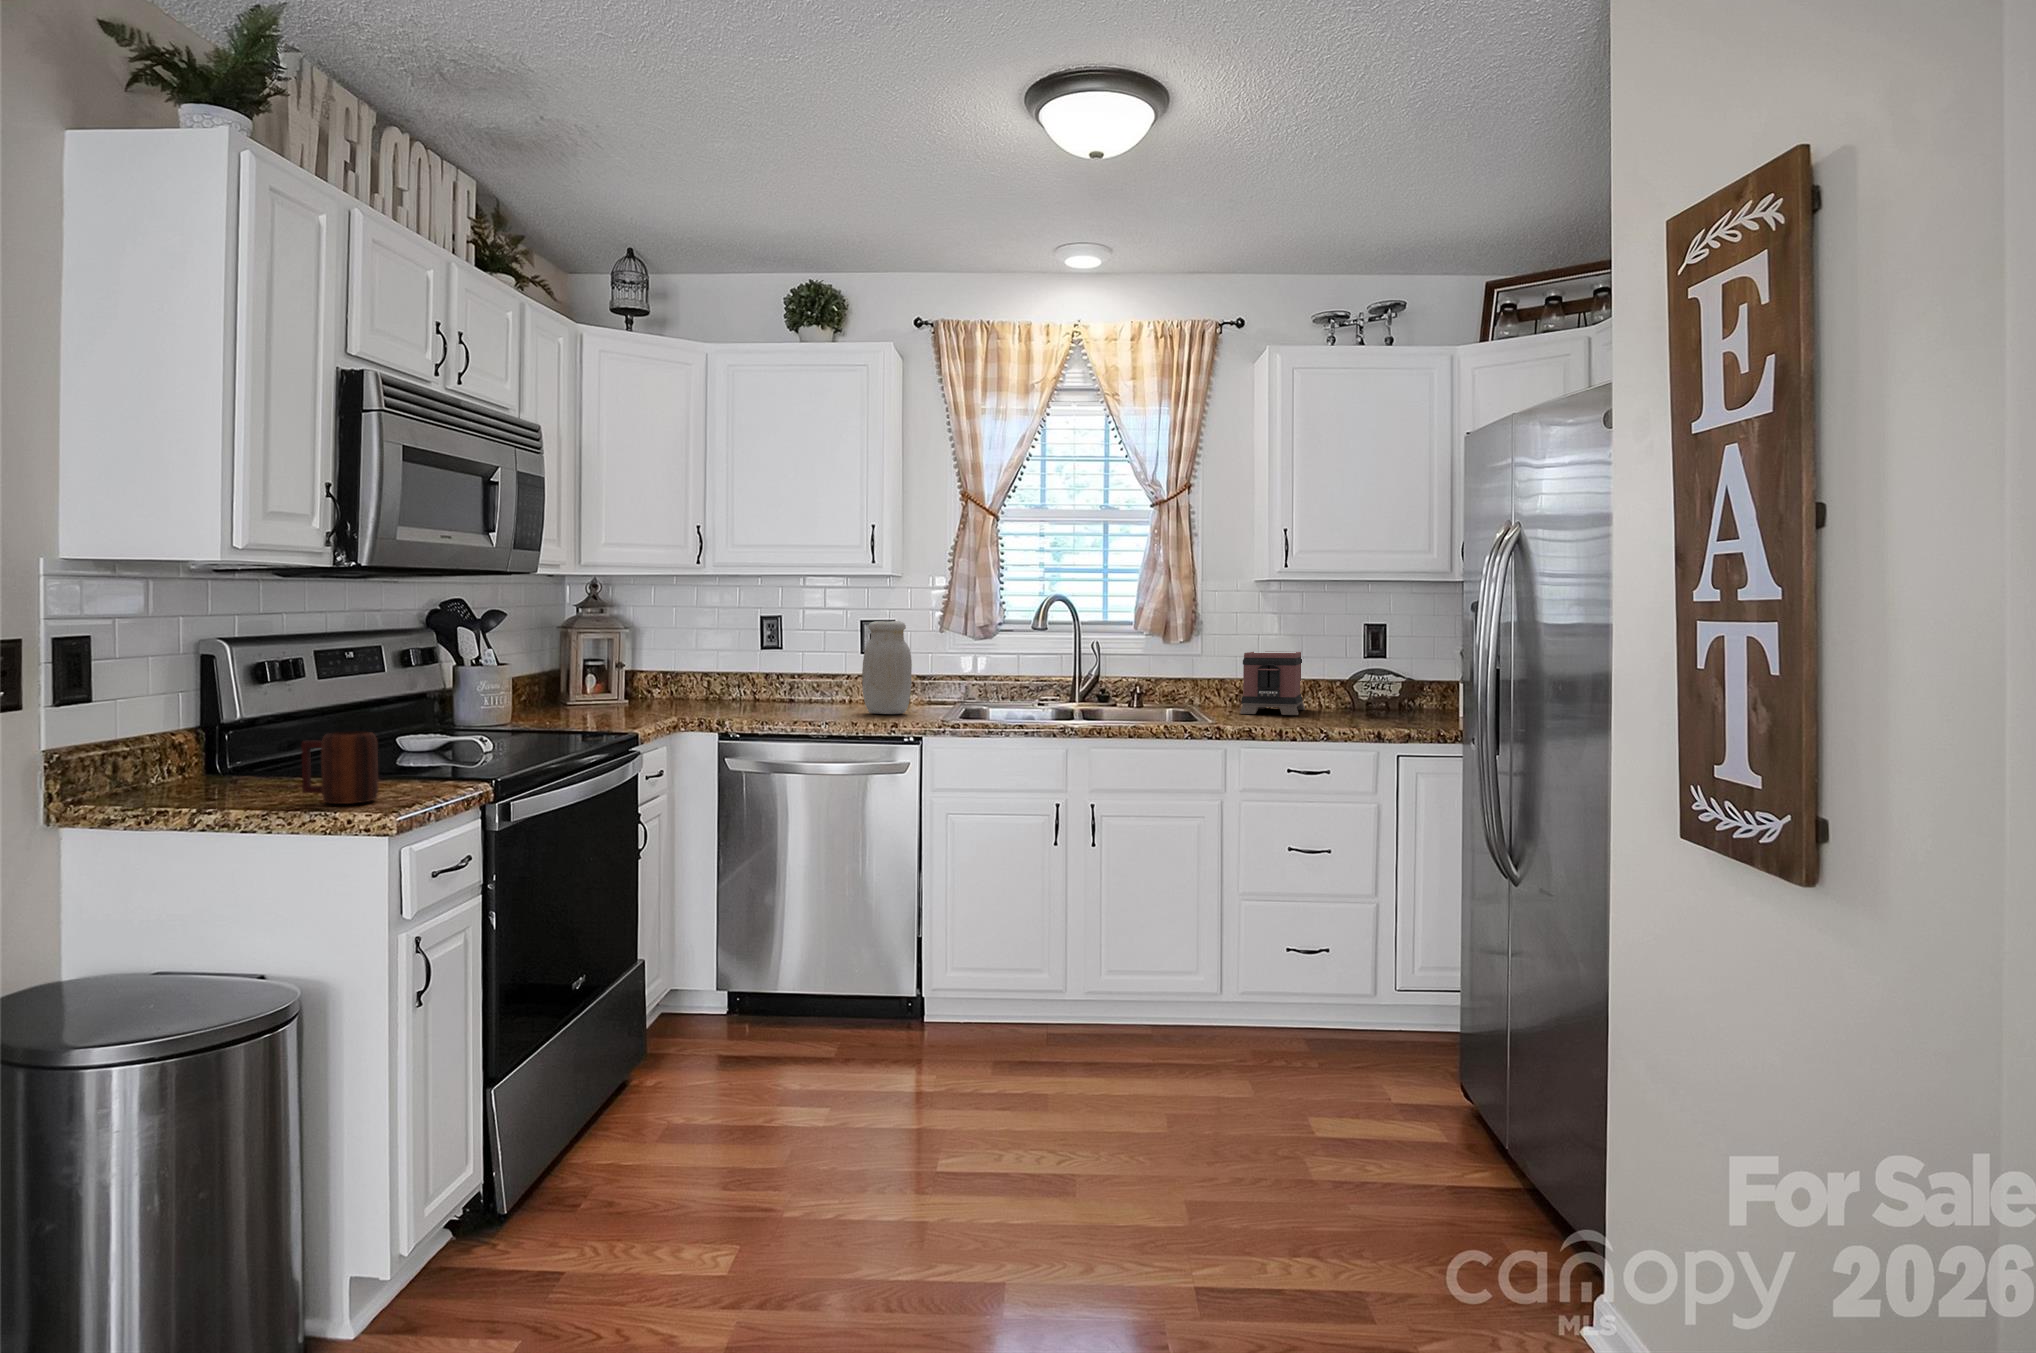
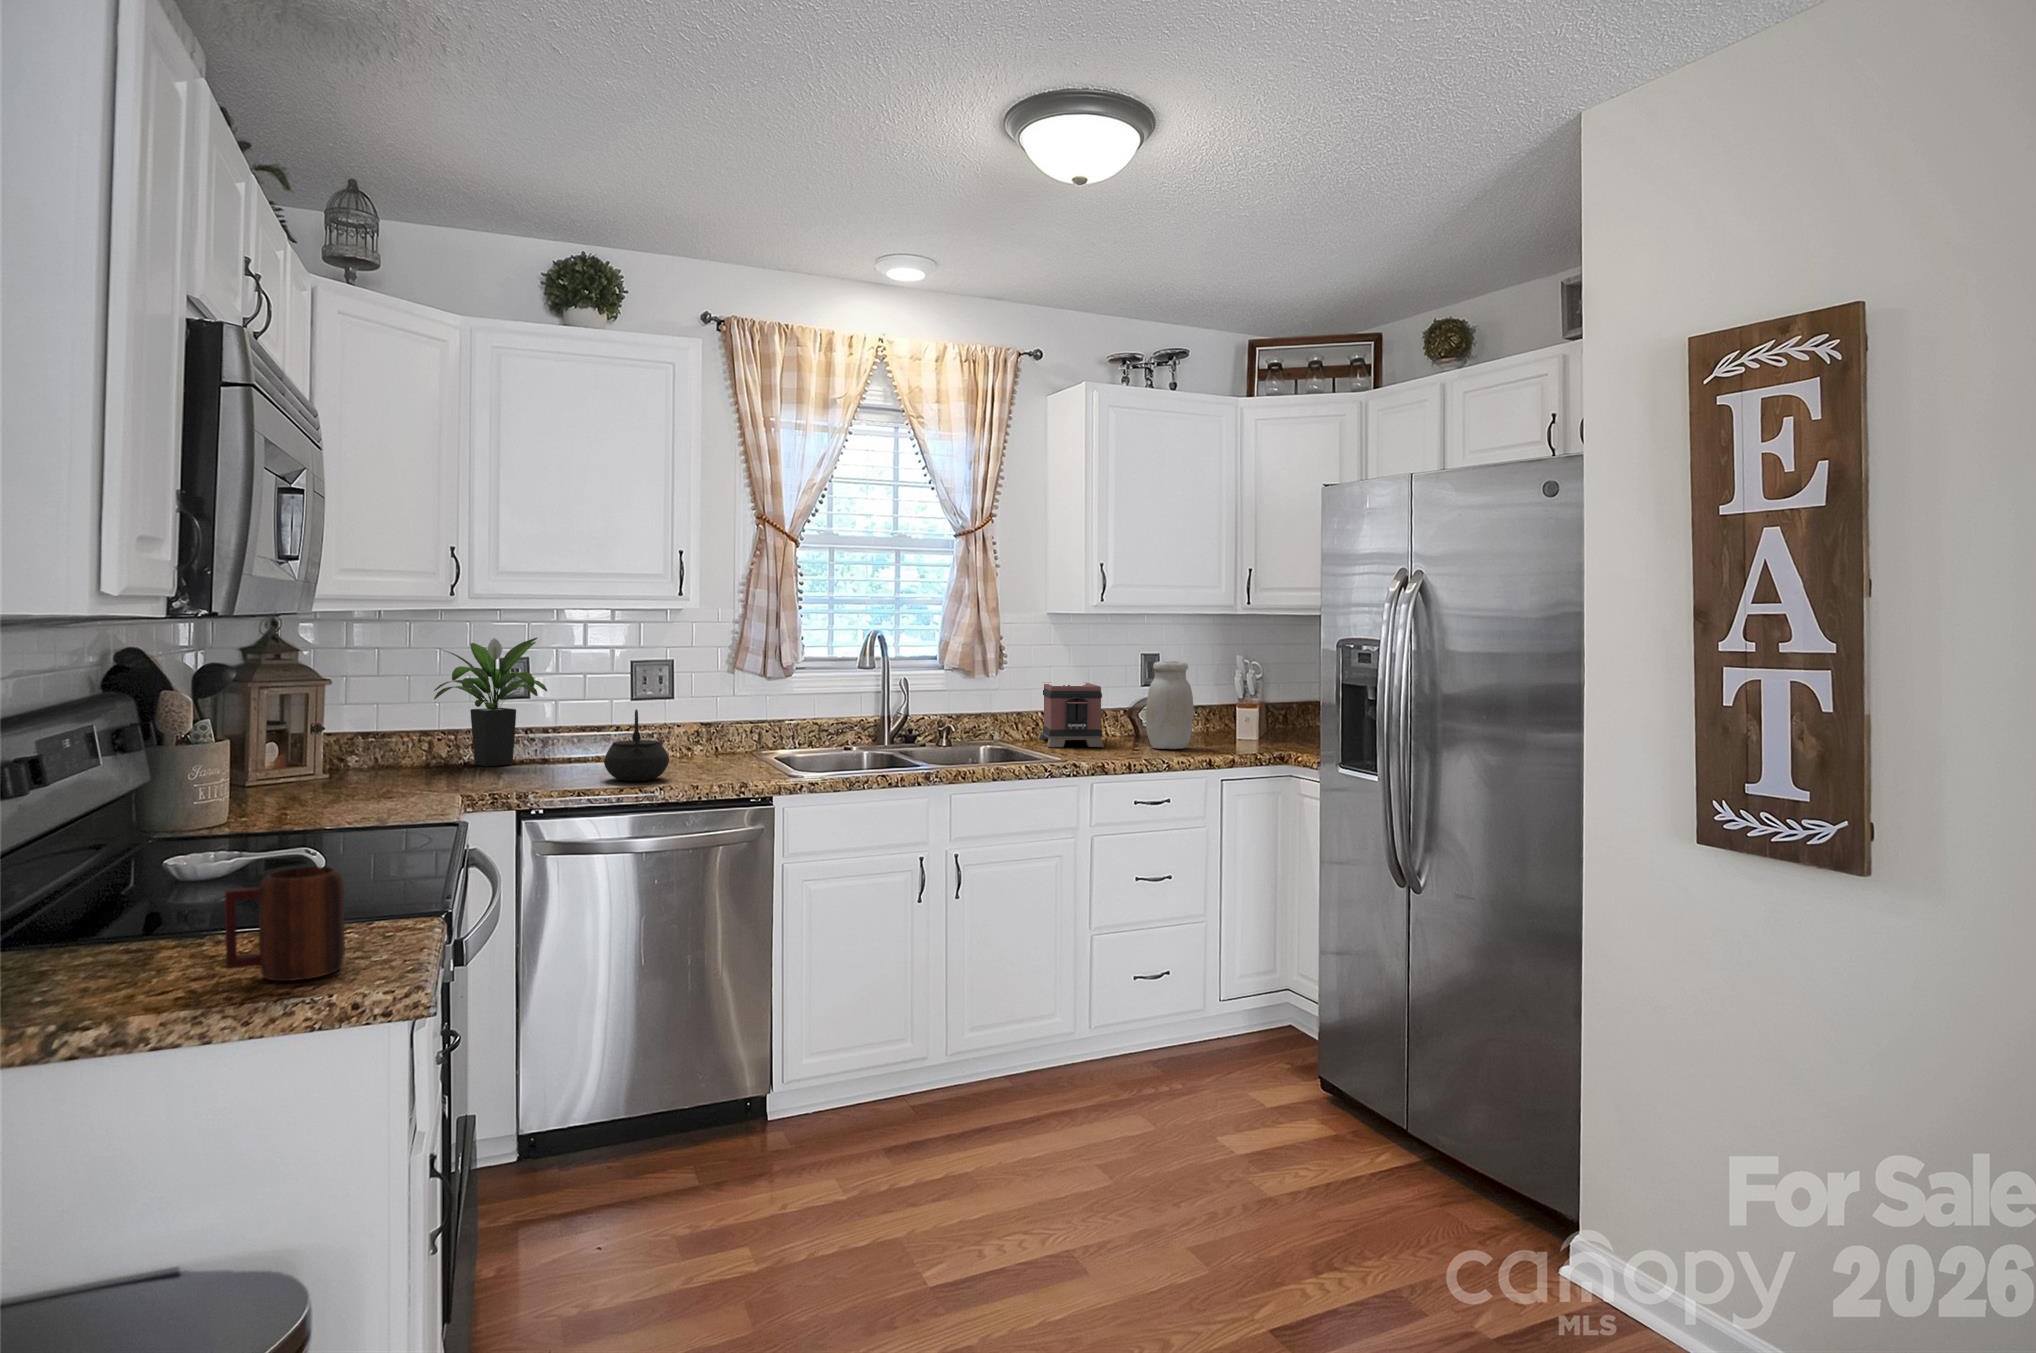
potted plant: none [684,602,773,708] -> present [434,638,547,766]
jar: present [862,621,912,714] -> present [1146,661,1193,749]
kettle: none [785,661,839,721] -> present [604,709,669,781]

